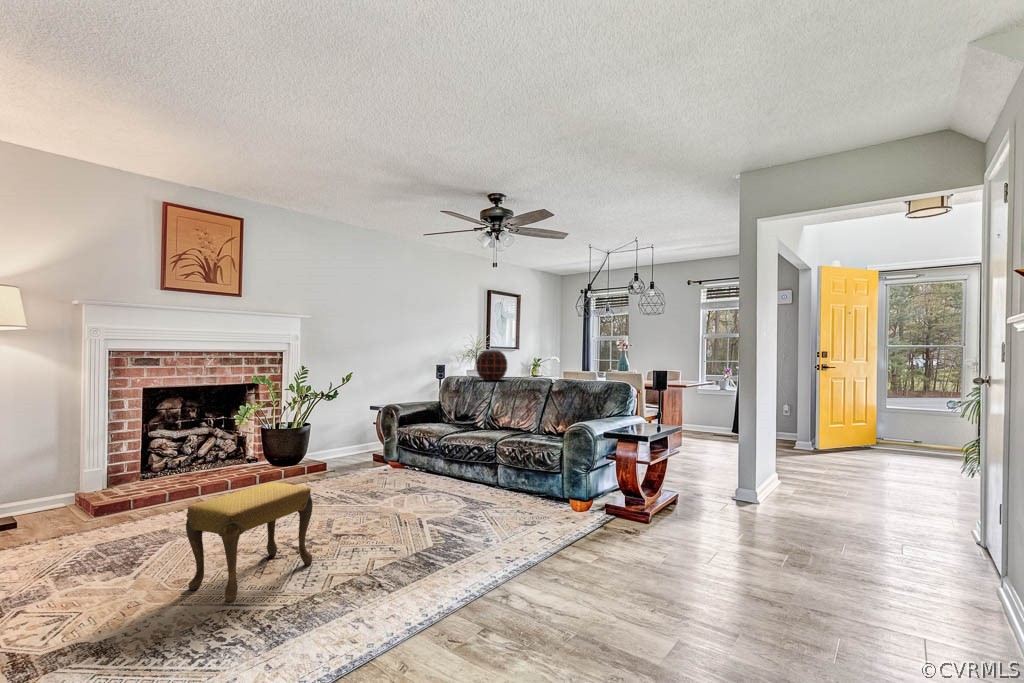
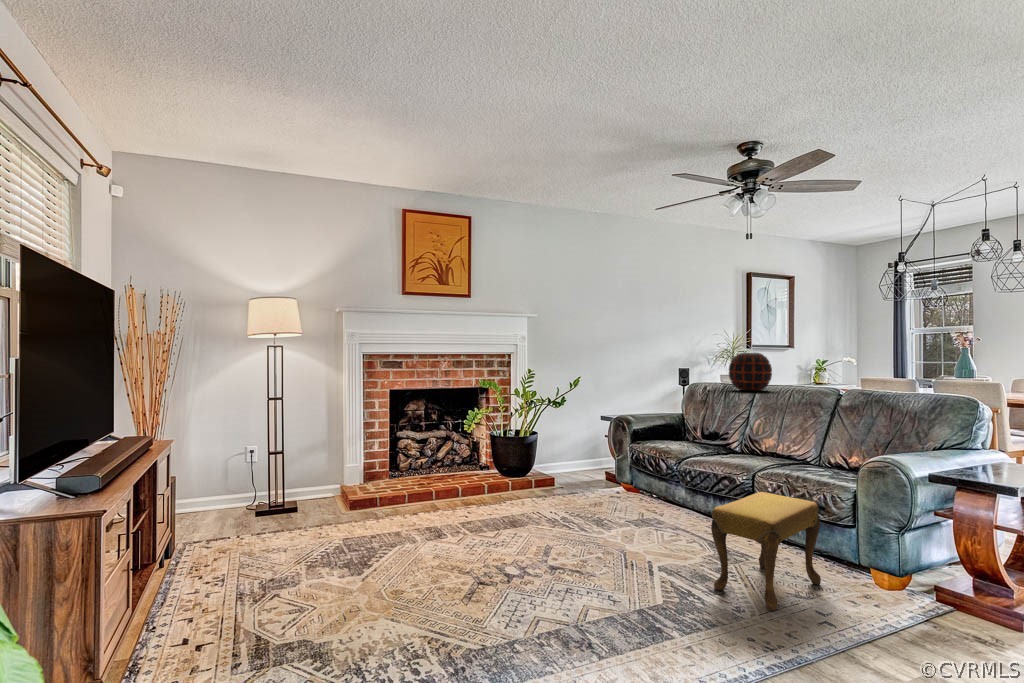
footstool: present [186,482,313,602] -> present [711,492,821,611]

